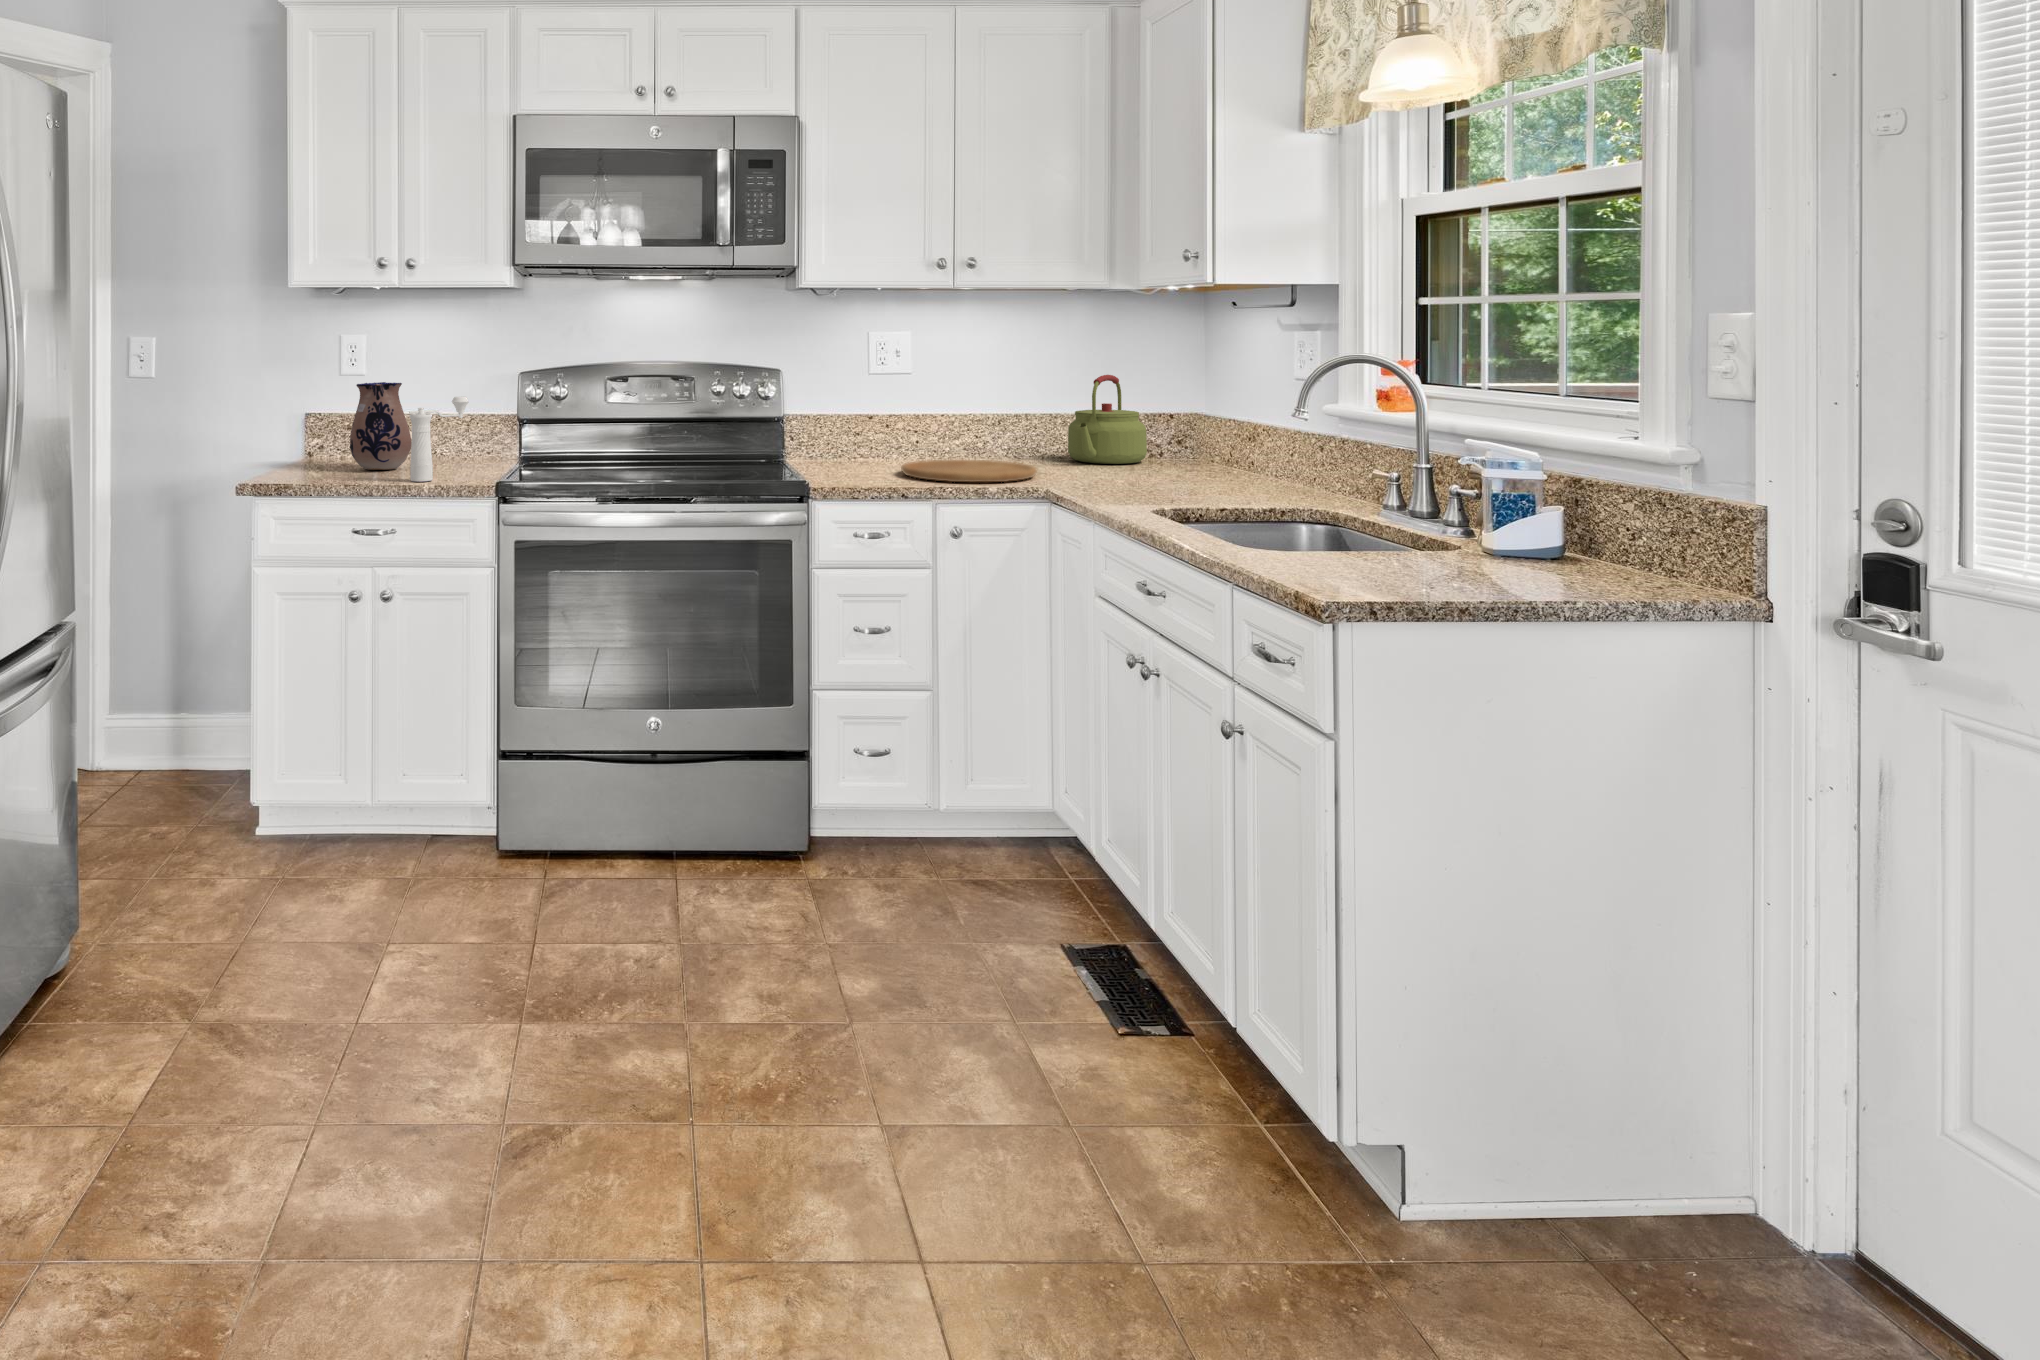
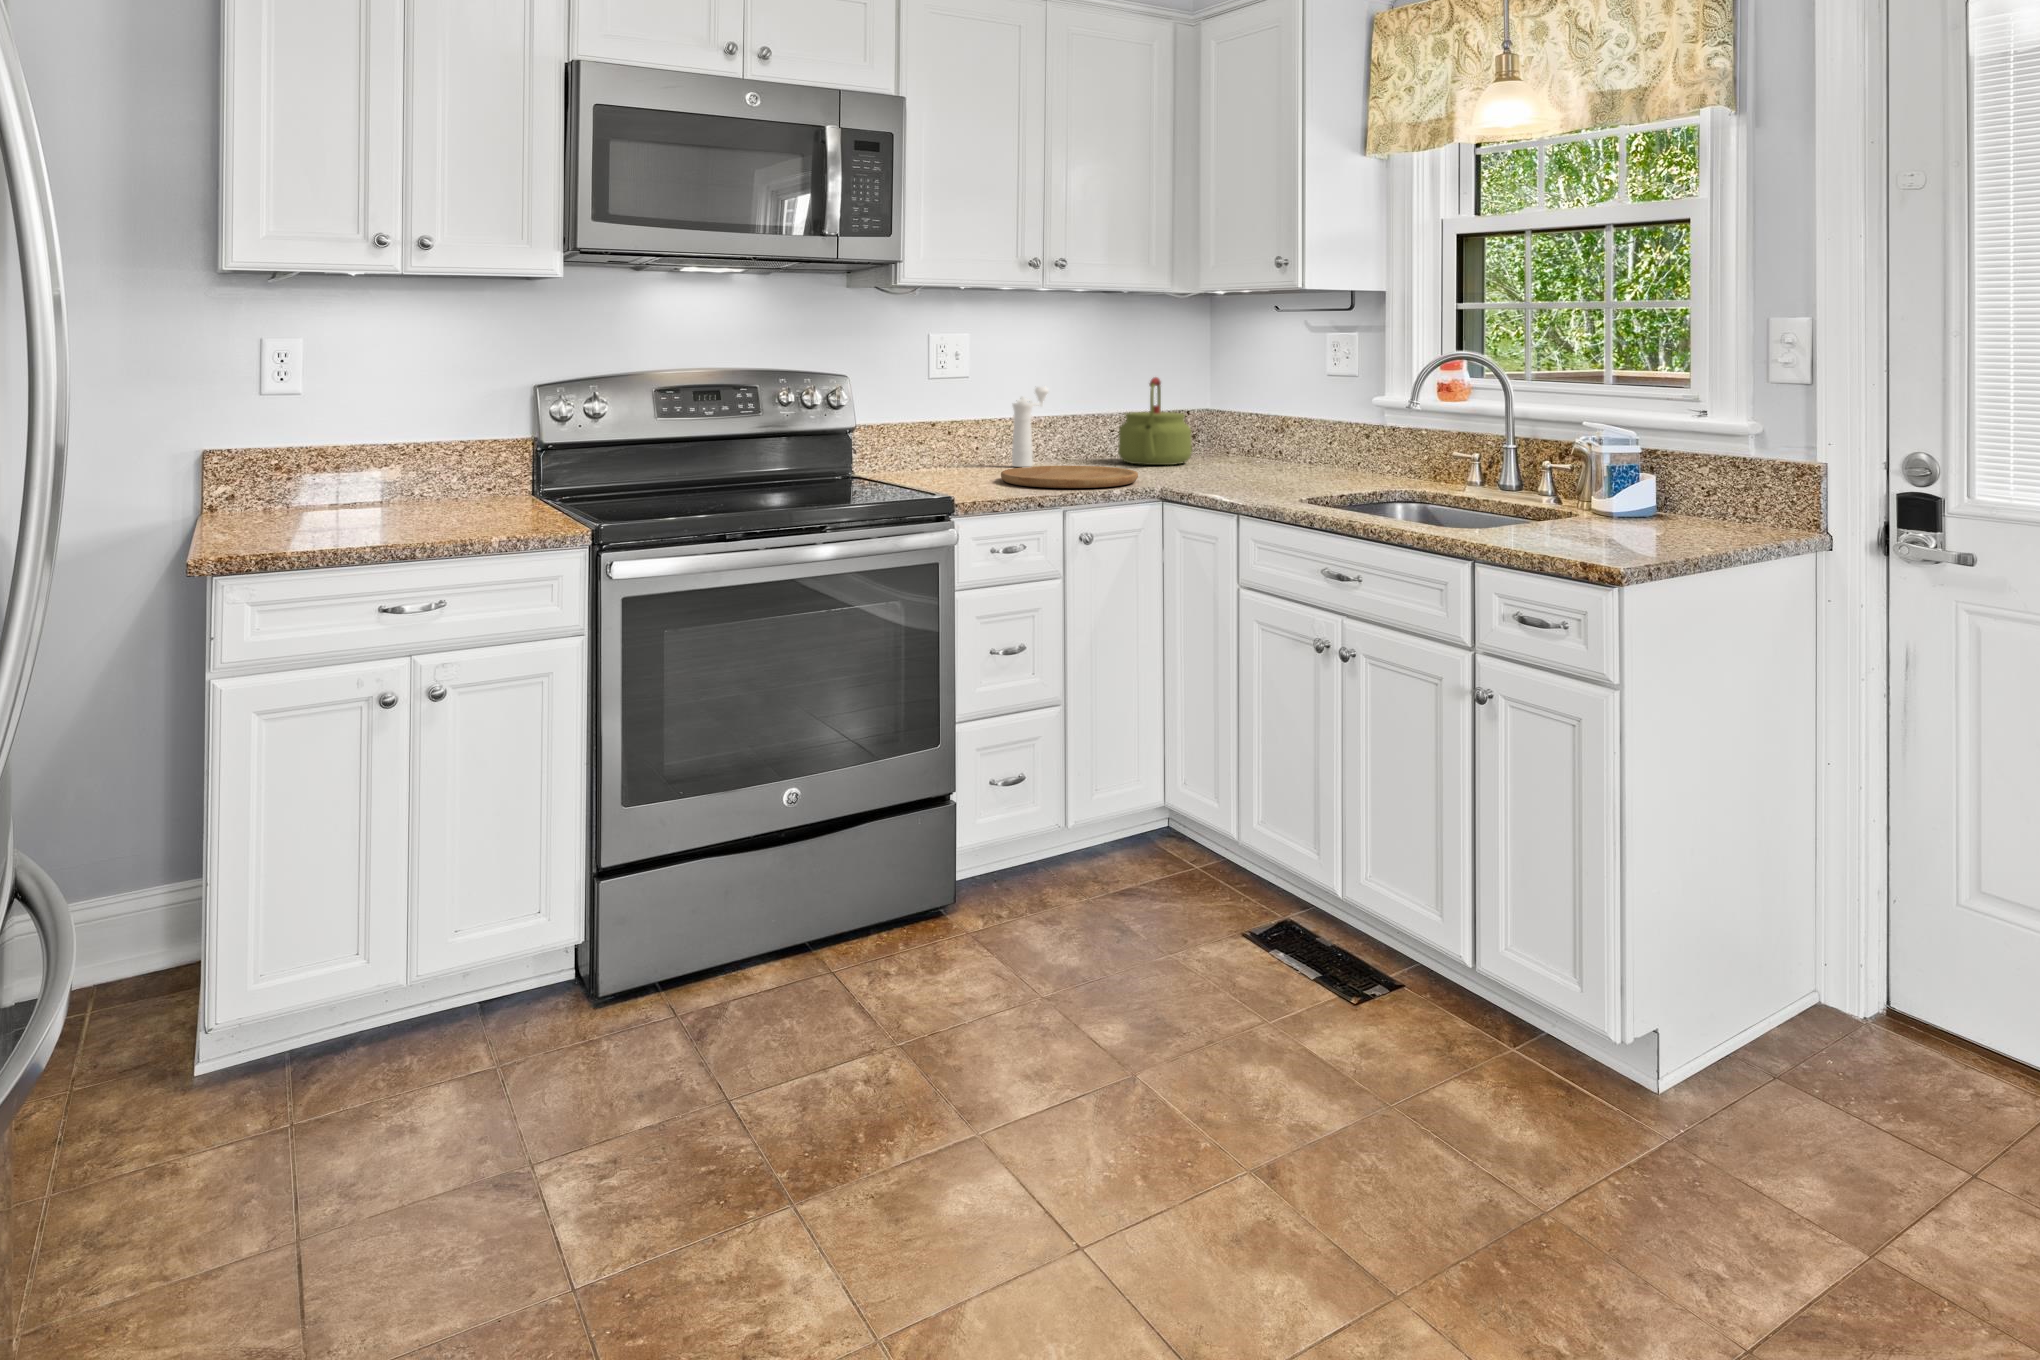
ceramic pitcher: present [350,382,411,470] -> none [286,389,382,512]
pepper mill: present [409,397,469,482] -> present [1012,386,1048,467]

